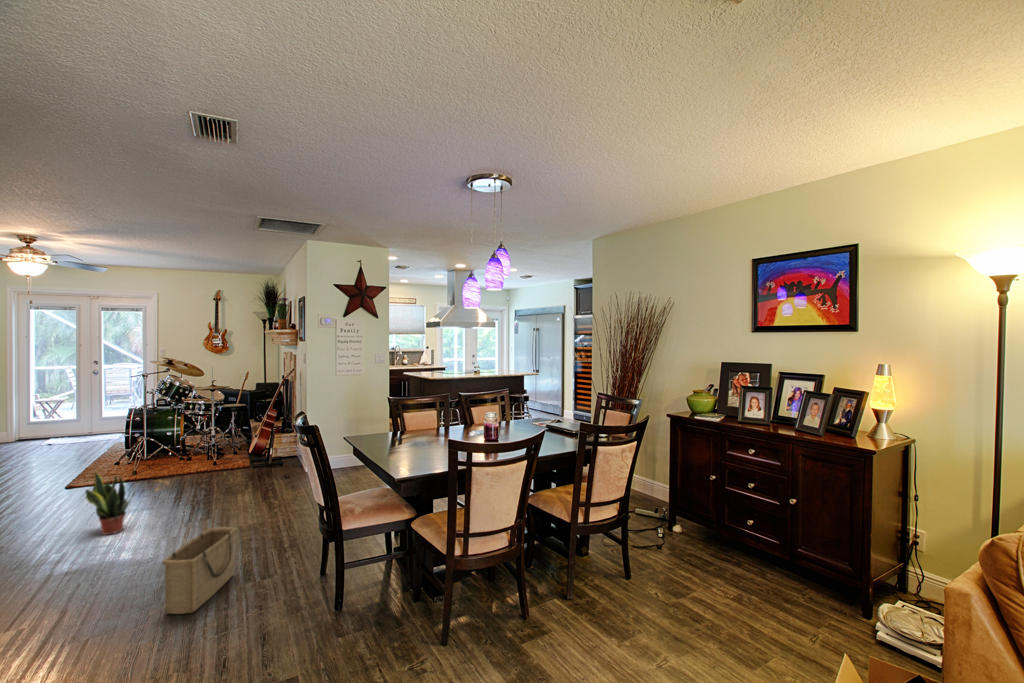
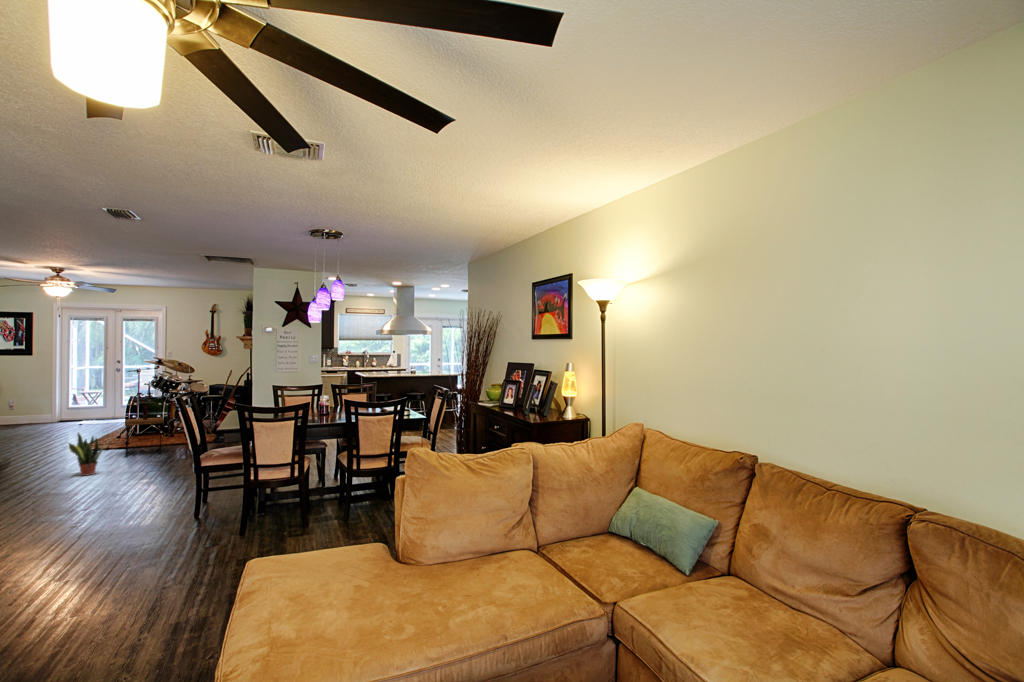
side table: none [143,425,197,497] -> present [125,406,163,457]
basket: present [162,527,236,614] -> none [89,466,148,512]

